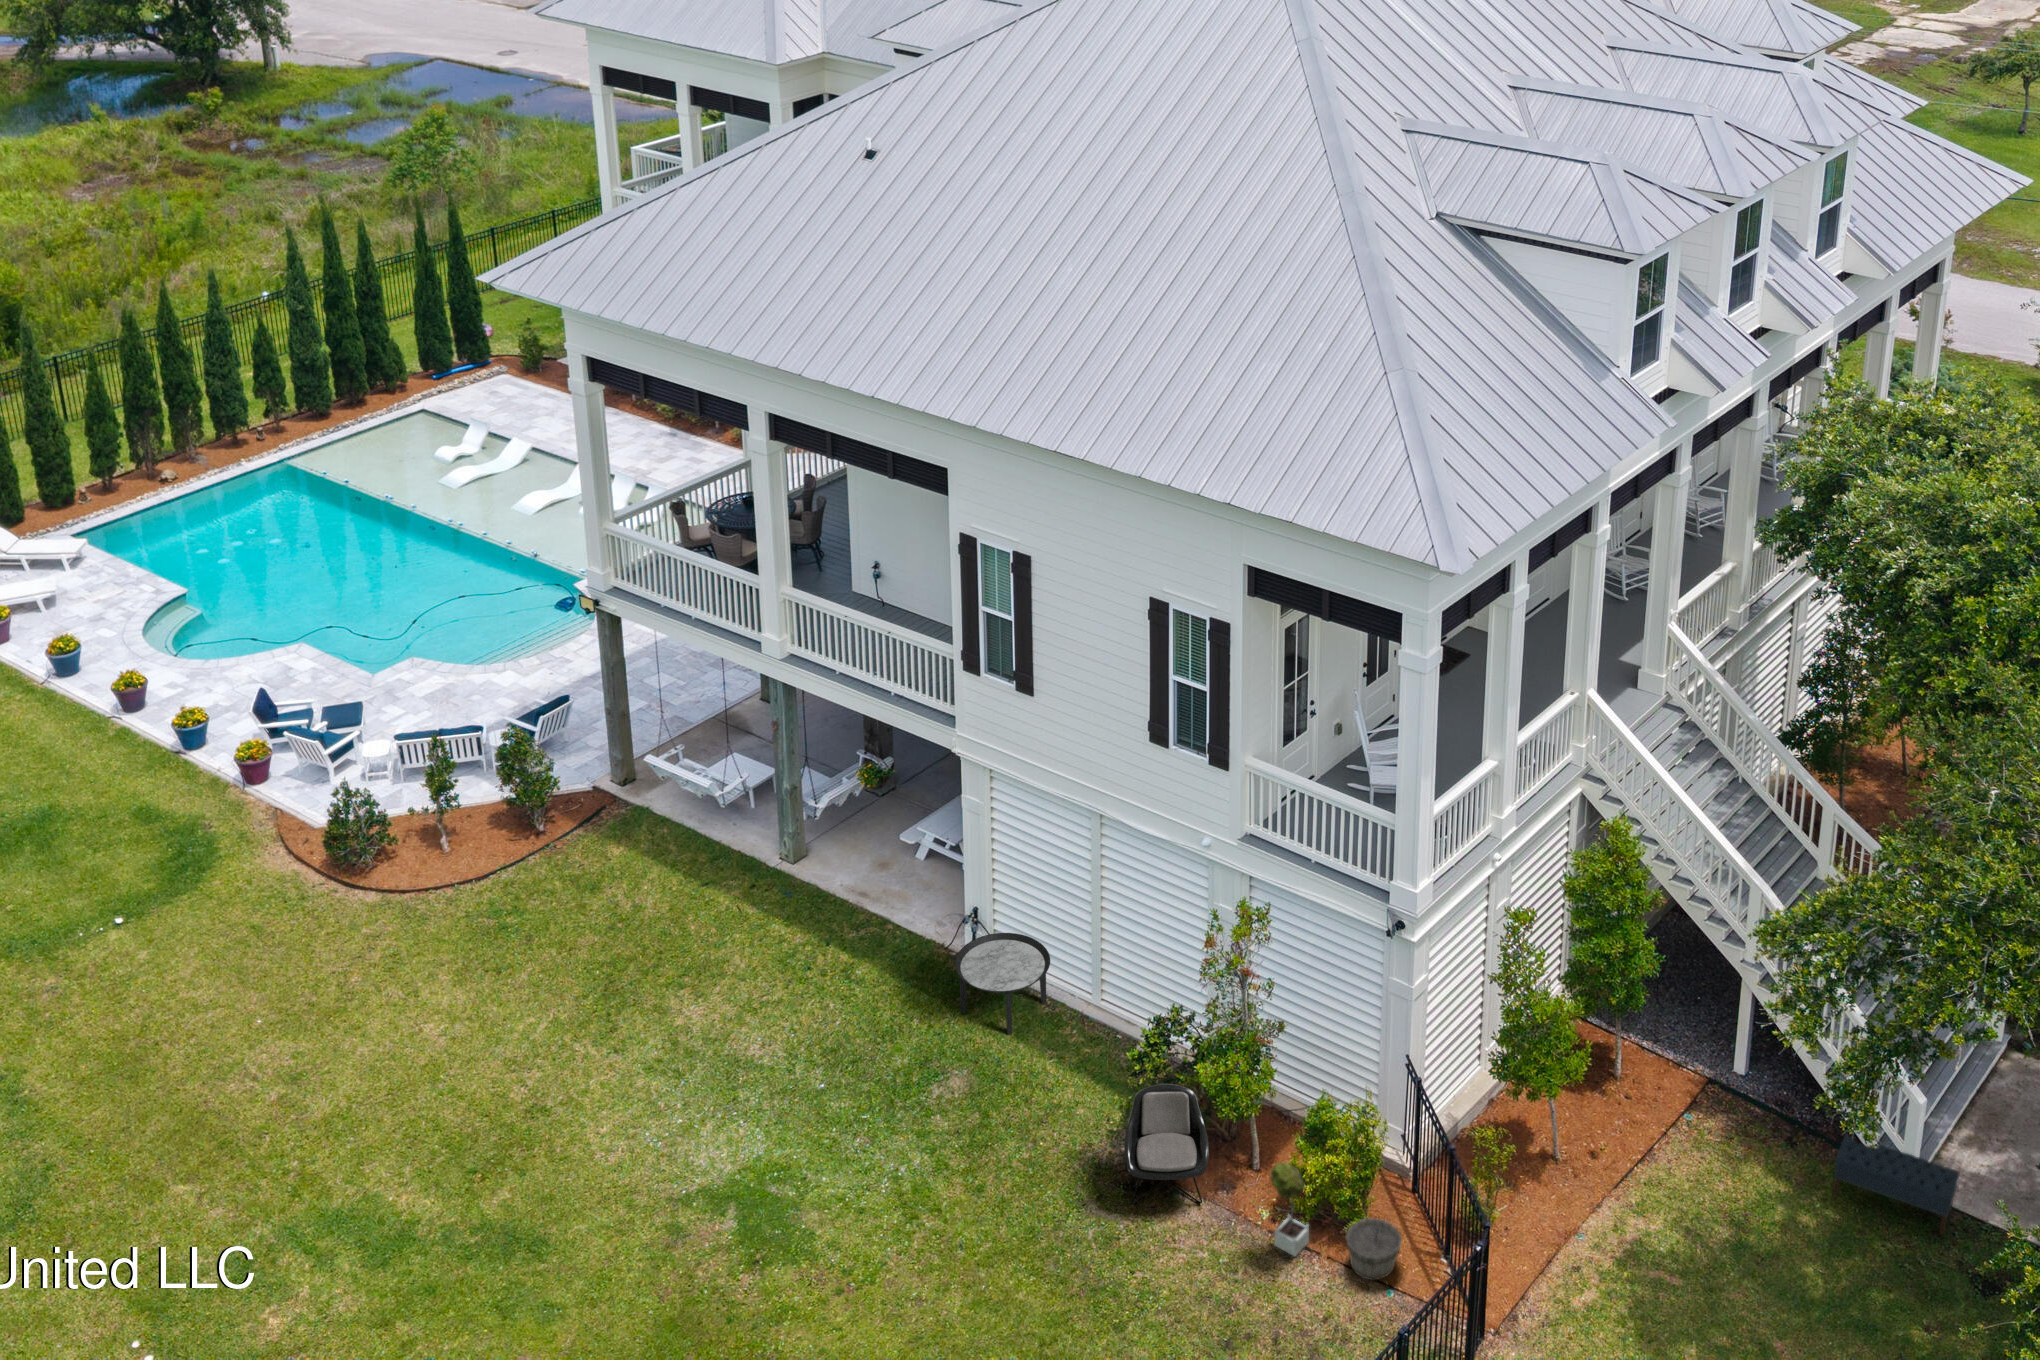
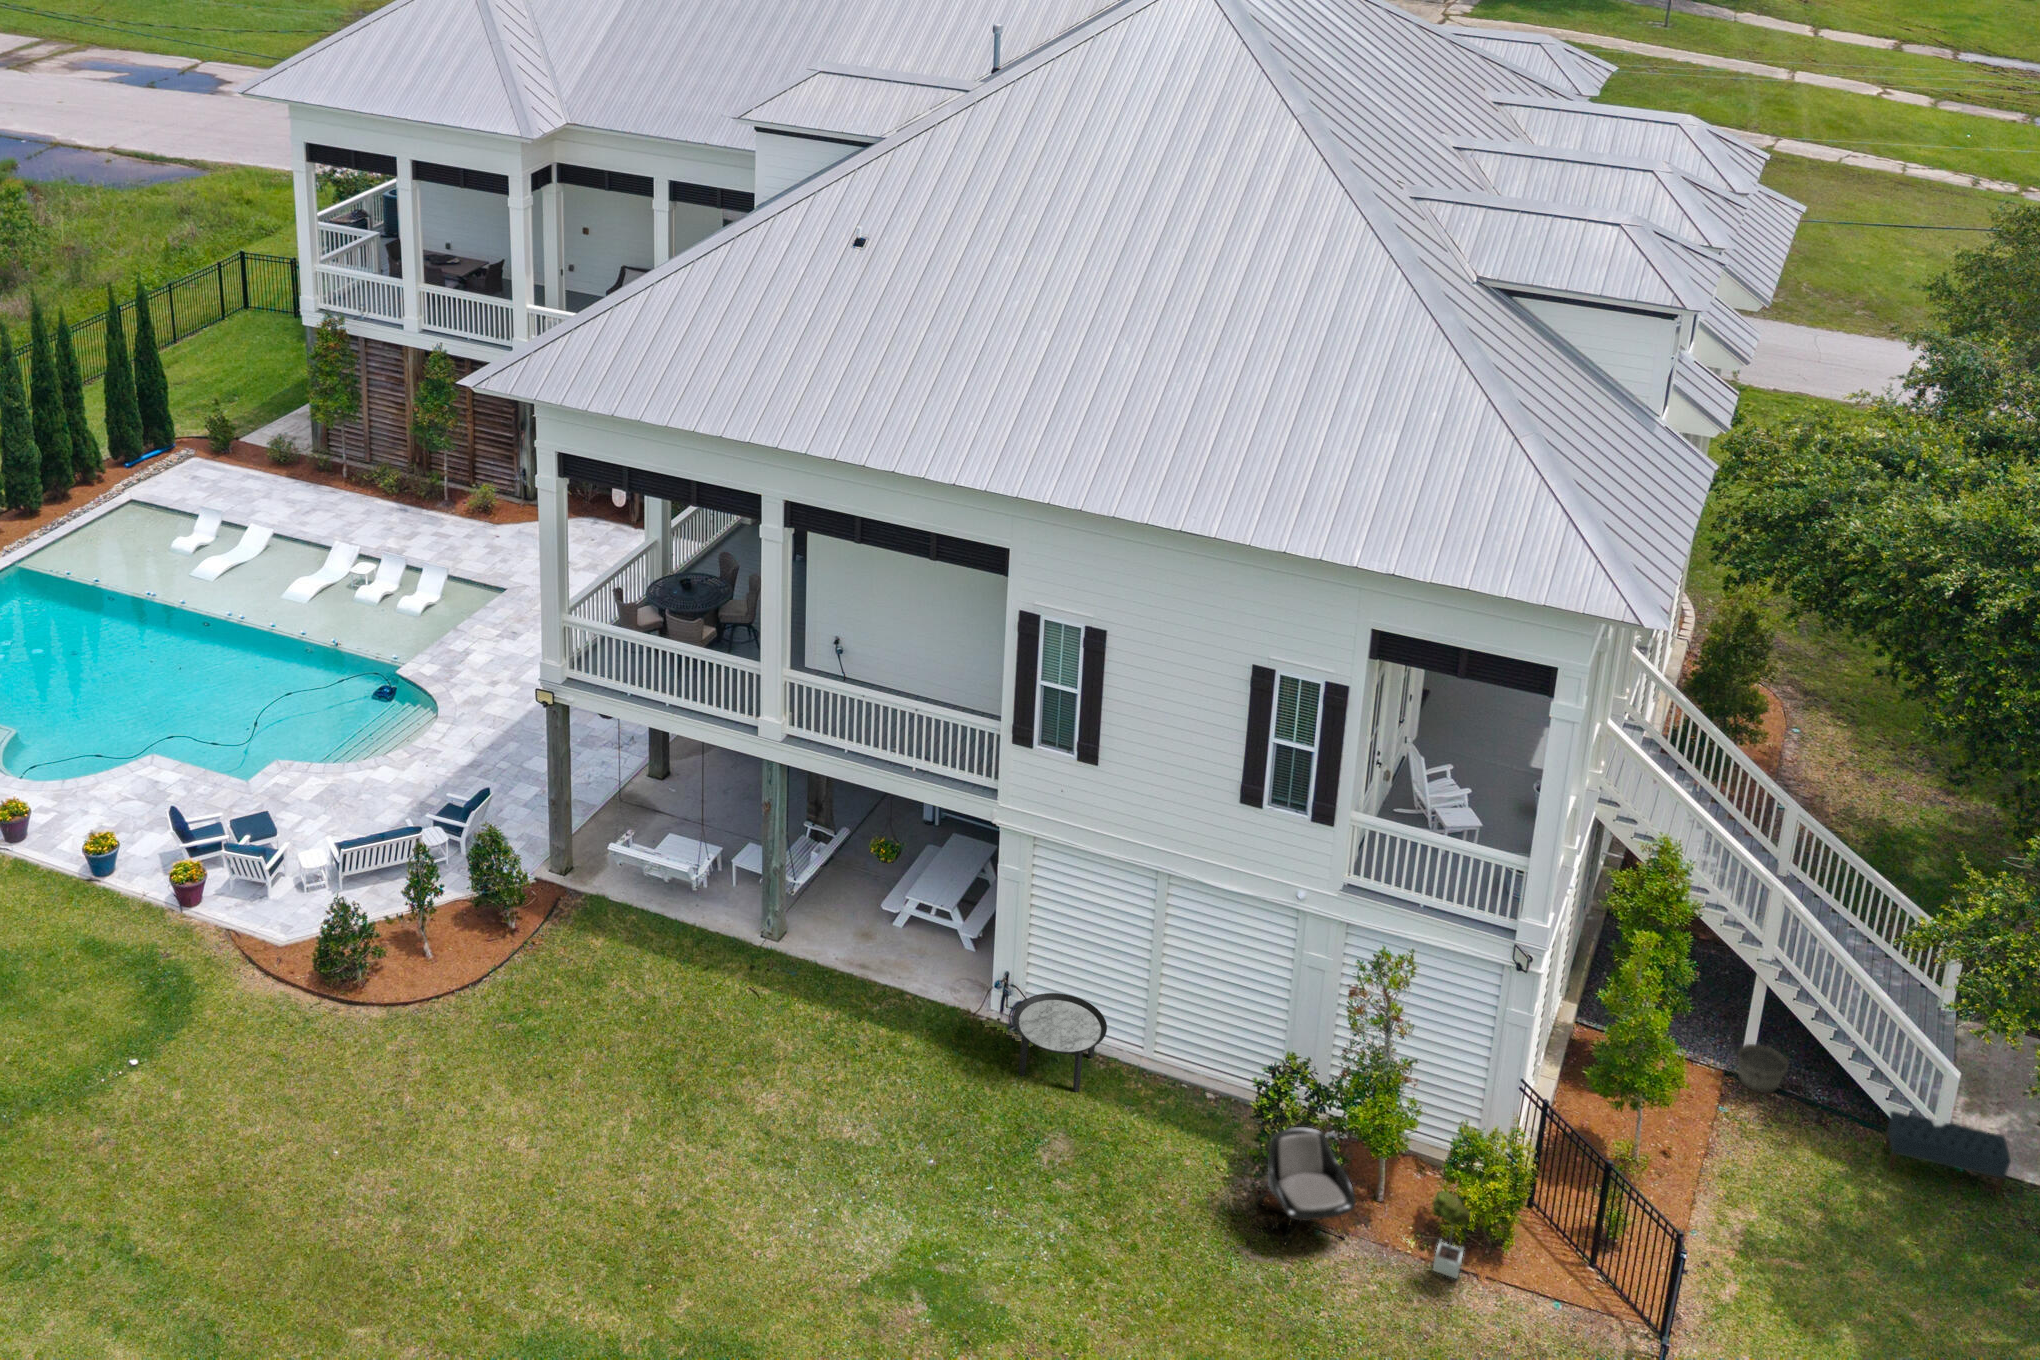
wooden bucket: present [1346,1218,1402,1280] -> present [1738,1044,1788,1093]

